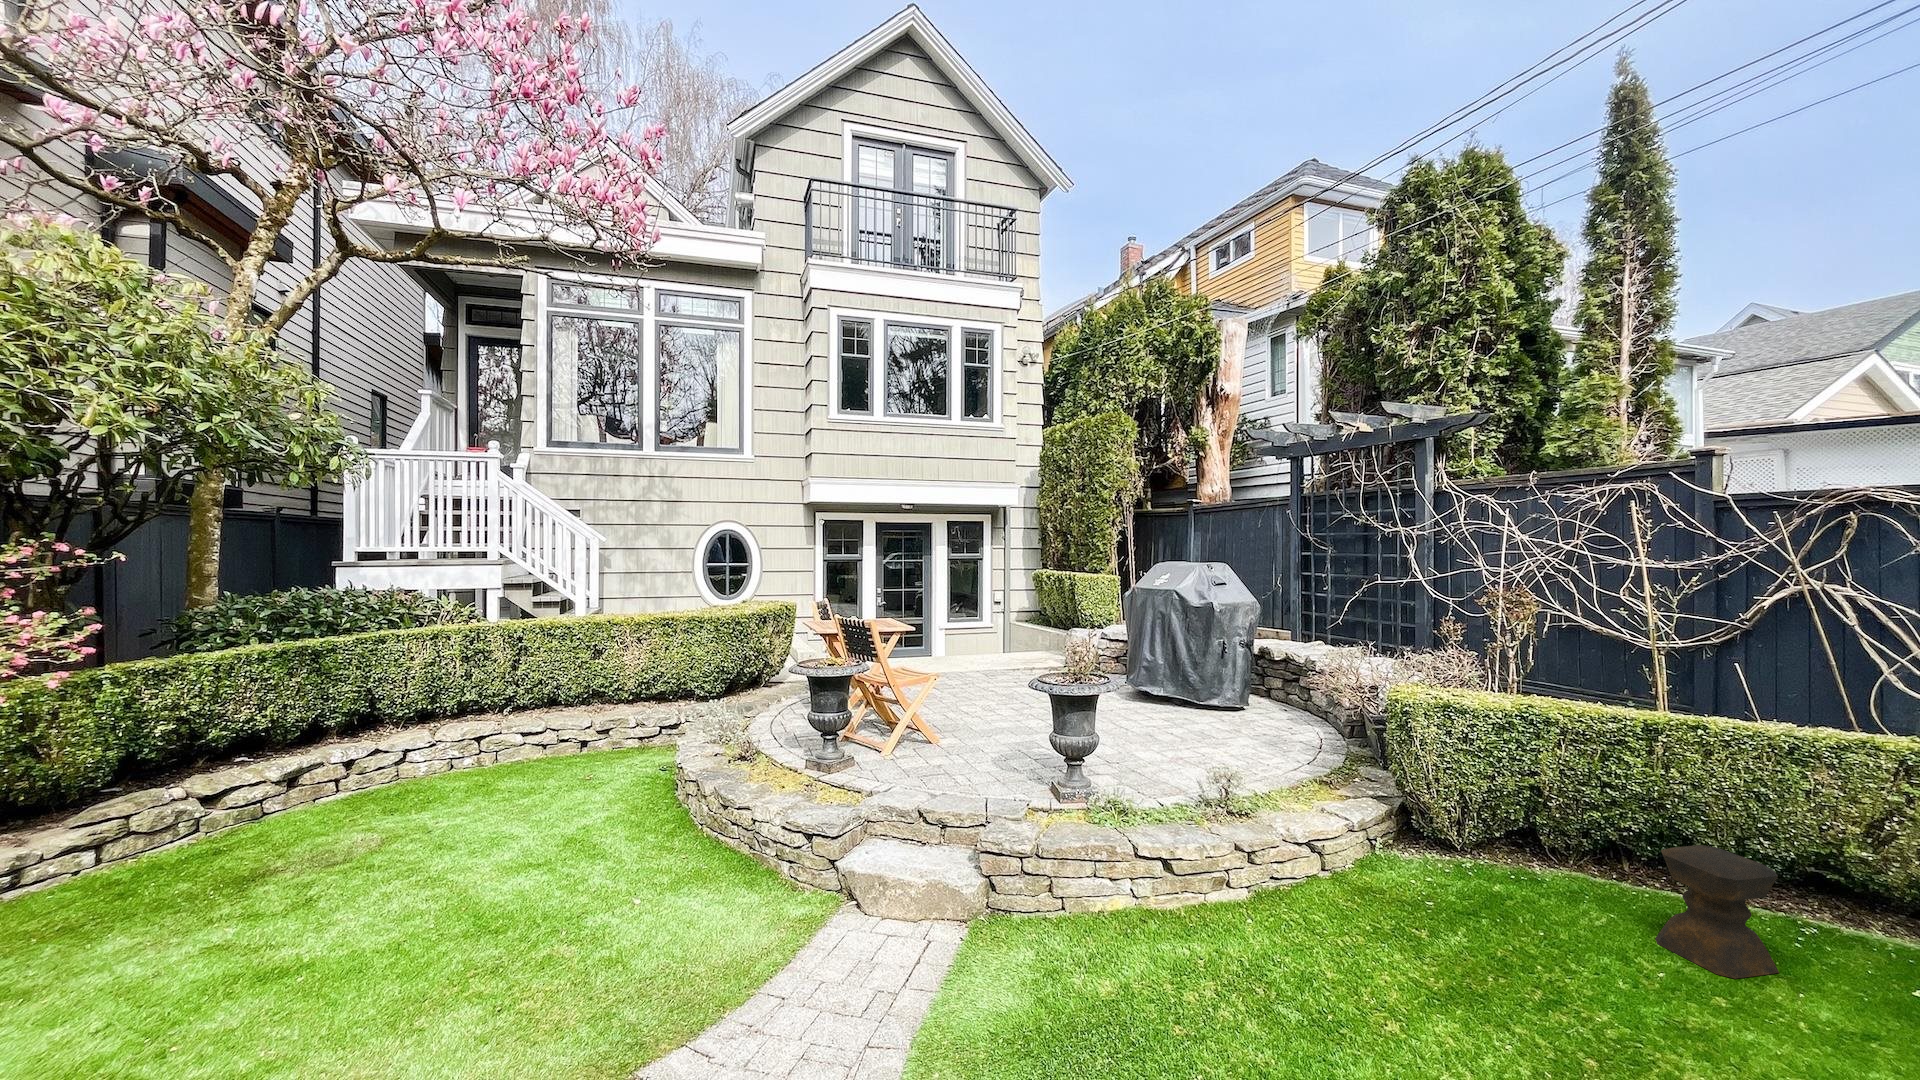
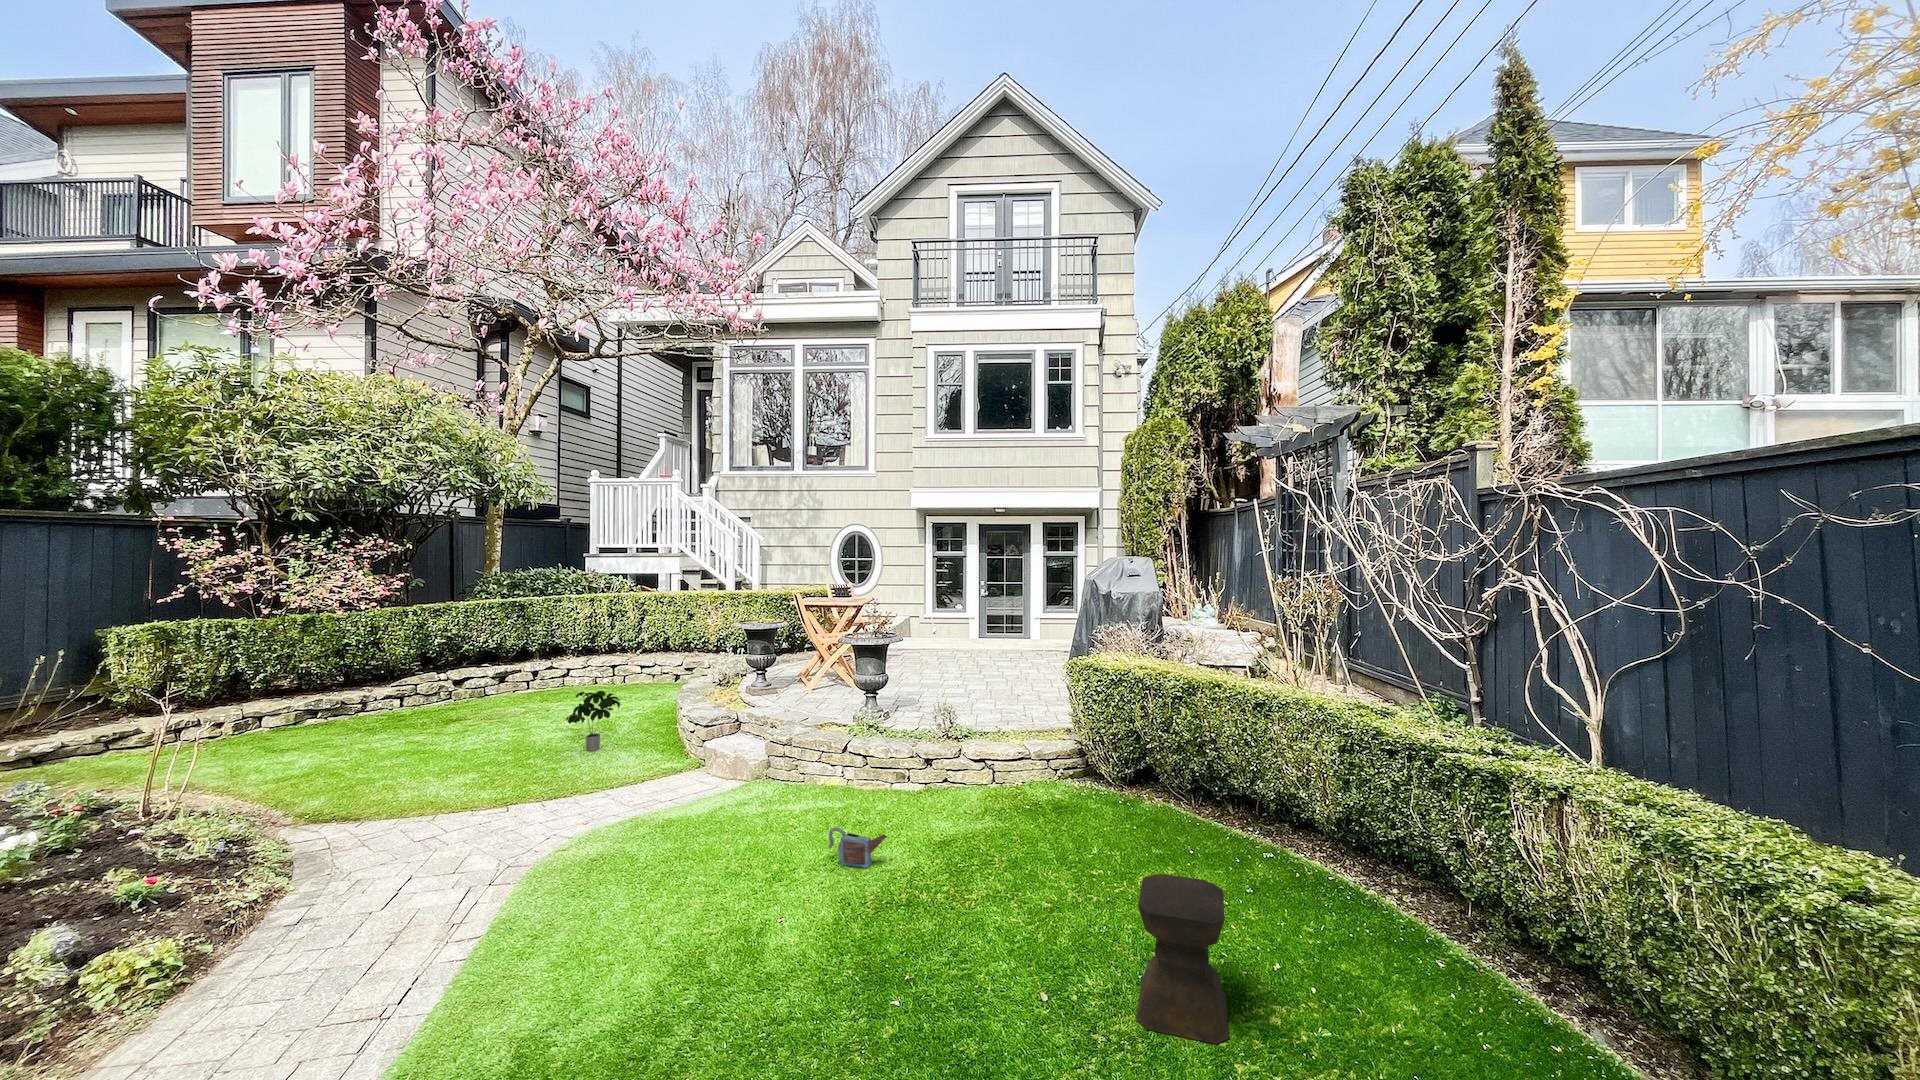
potted plant: none [628,772,715,864] -> present [566,691,620,751]
watering can: none [1254,875,1316,920] -> present [829,827,887,868]

